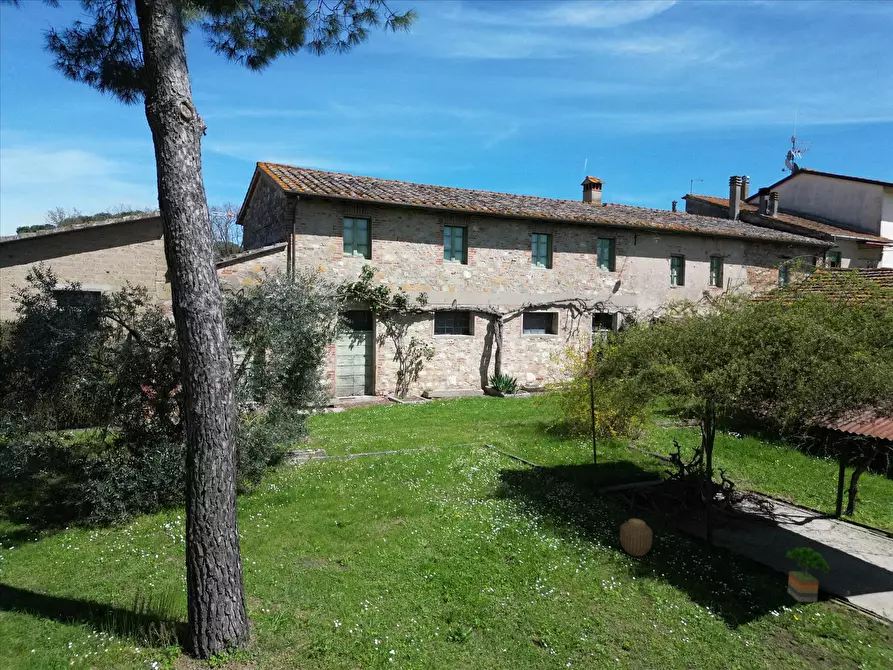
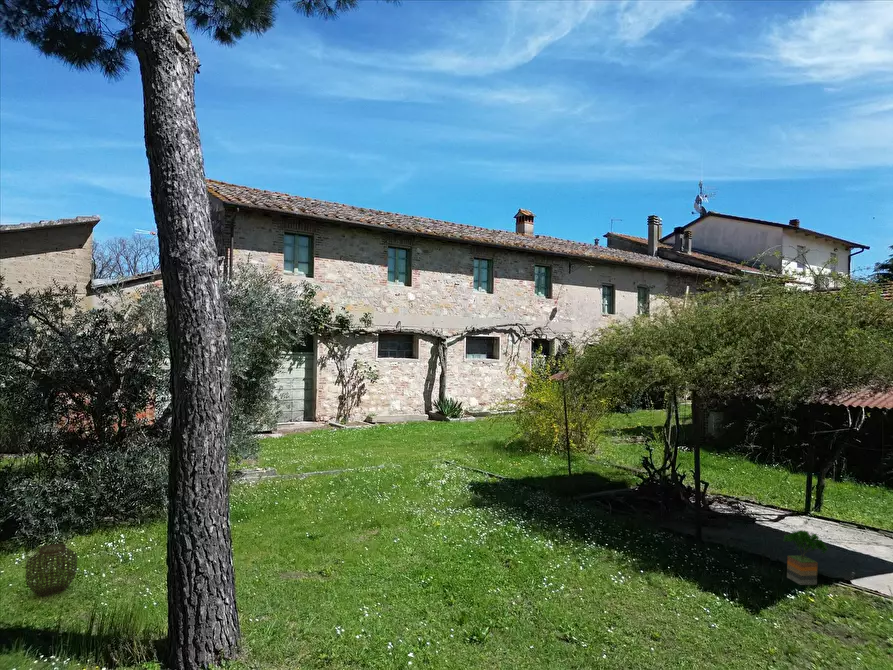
woven basket: present [620,519,652,556] -> present [26,544,77,596]

